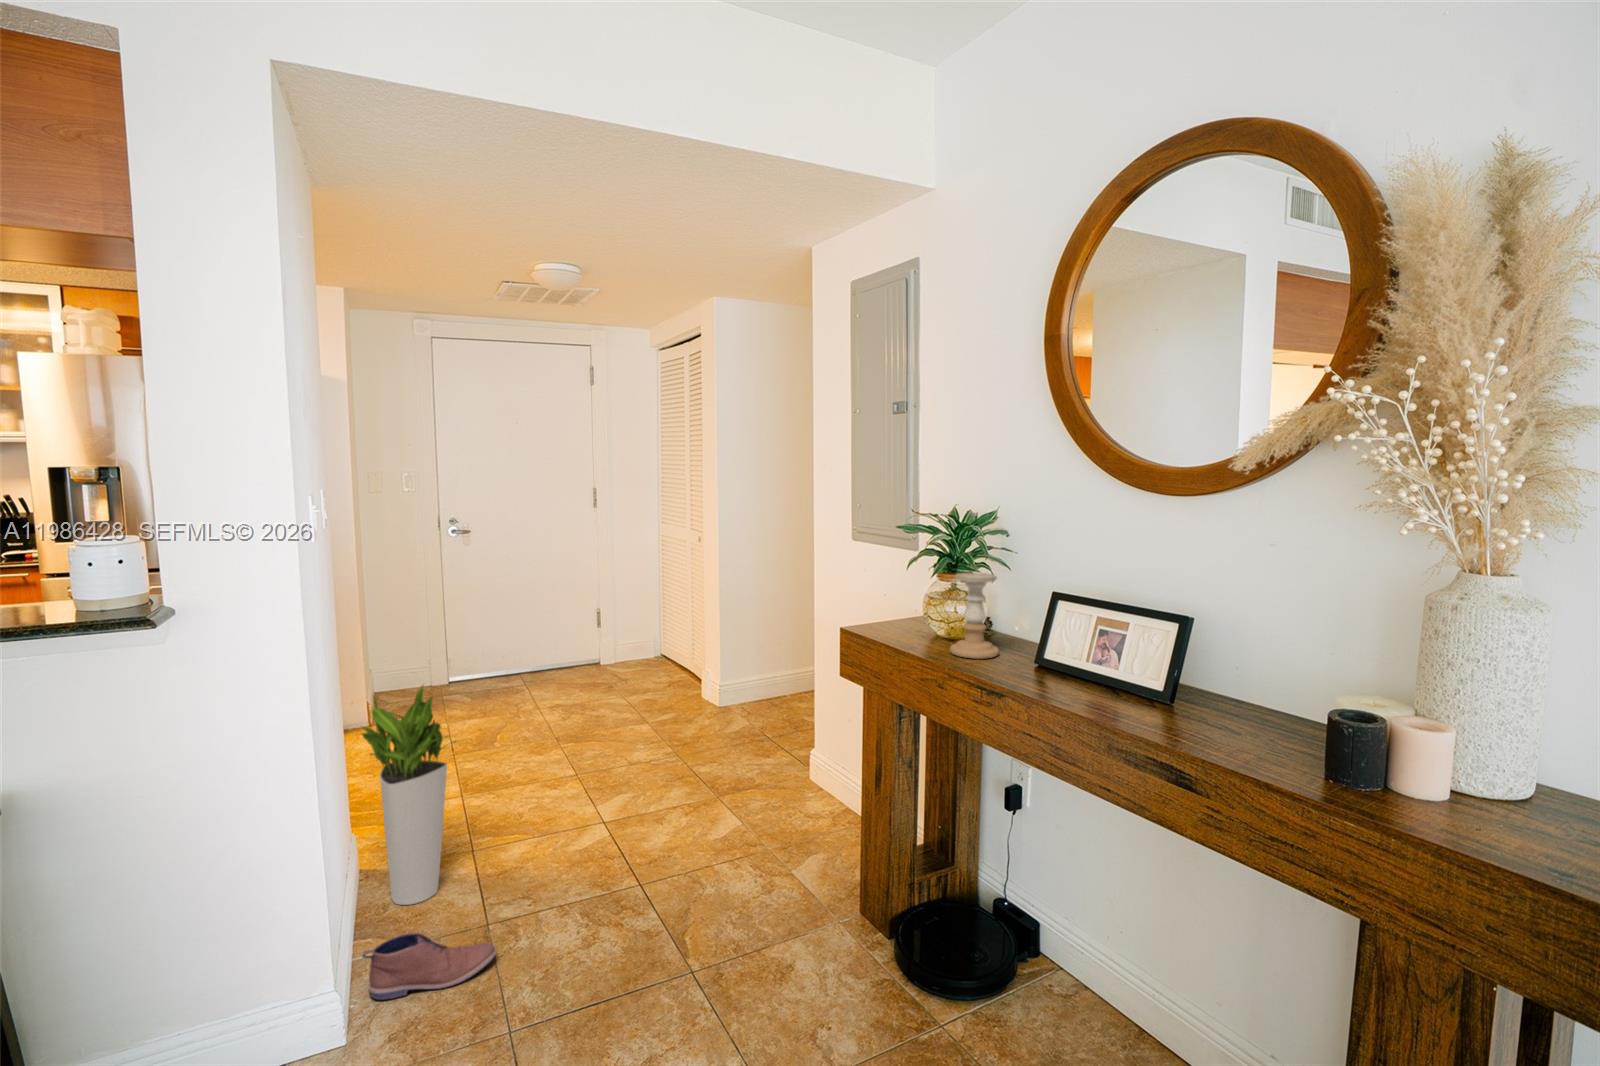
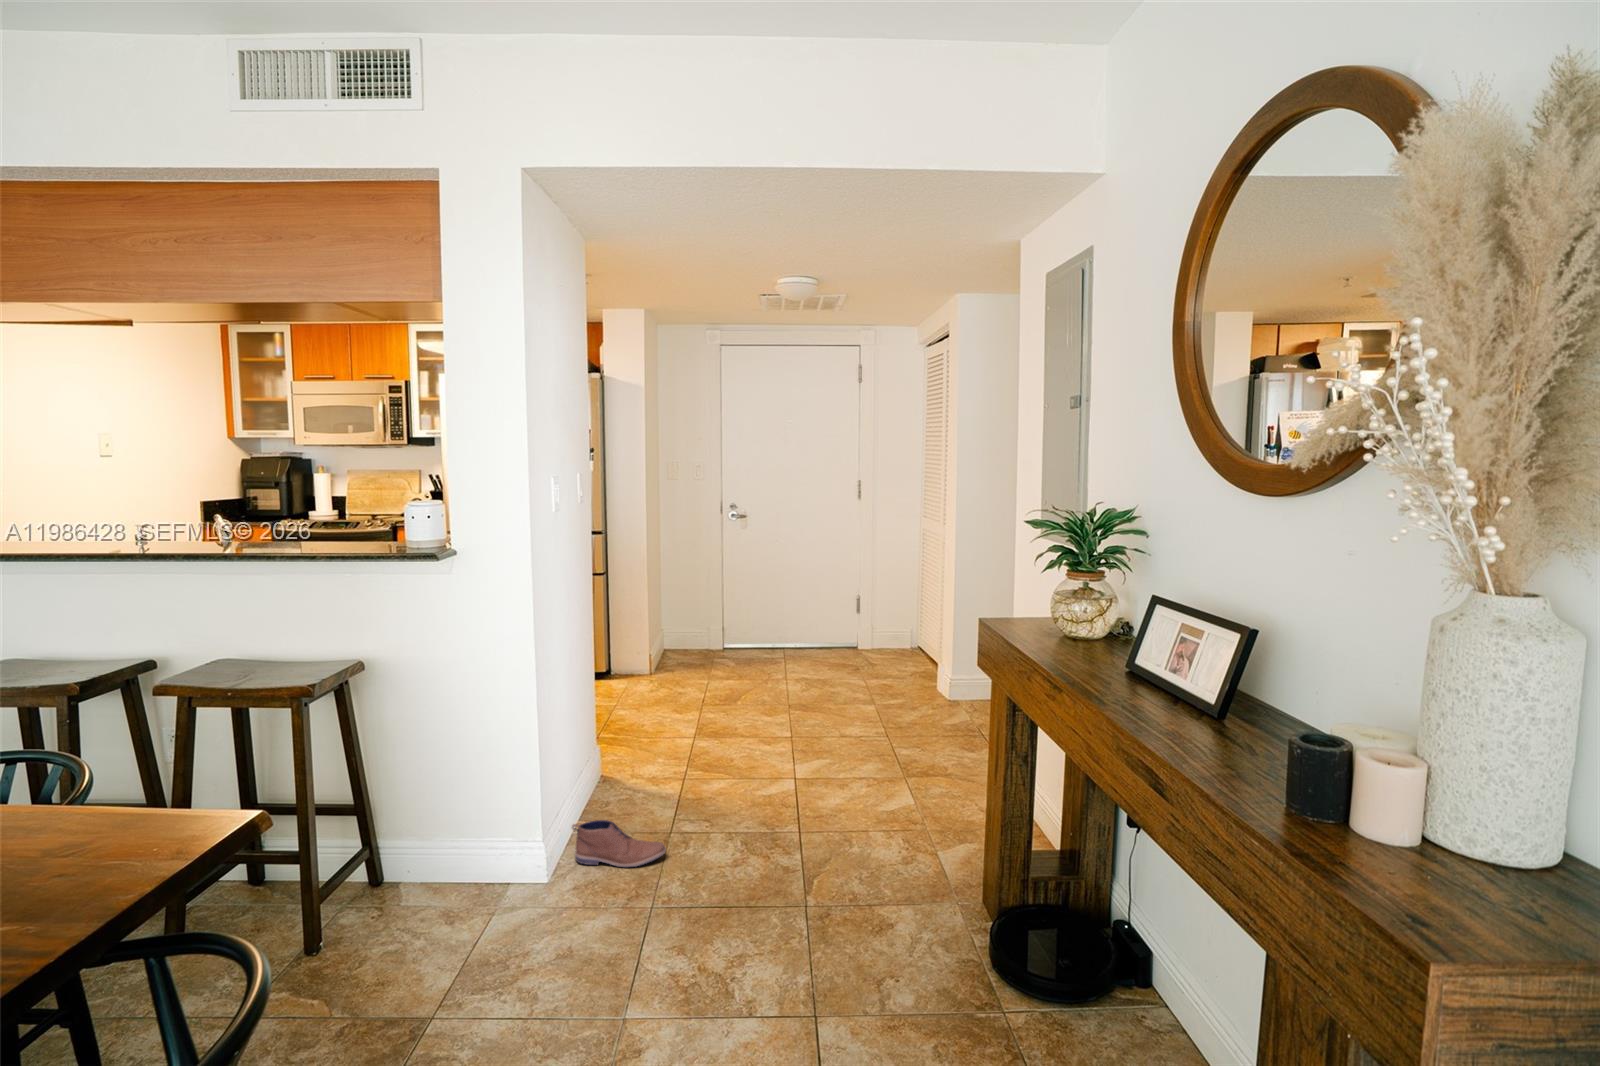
candle holder: present [950,573,999,659] -> none [1050,569,1102,657]
planter: present [362,685,457,905] -> none [601,633,670,806]

